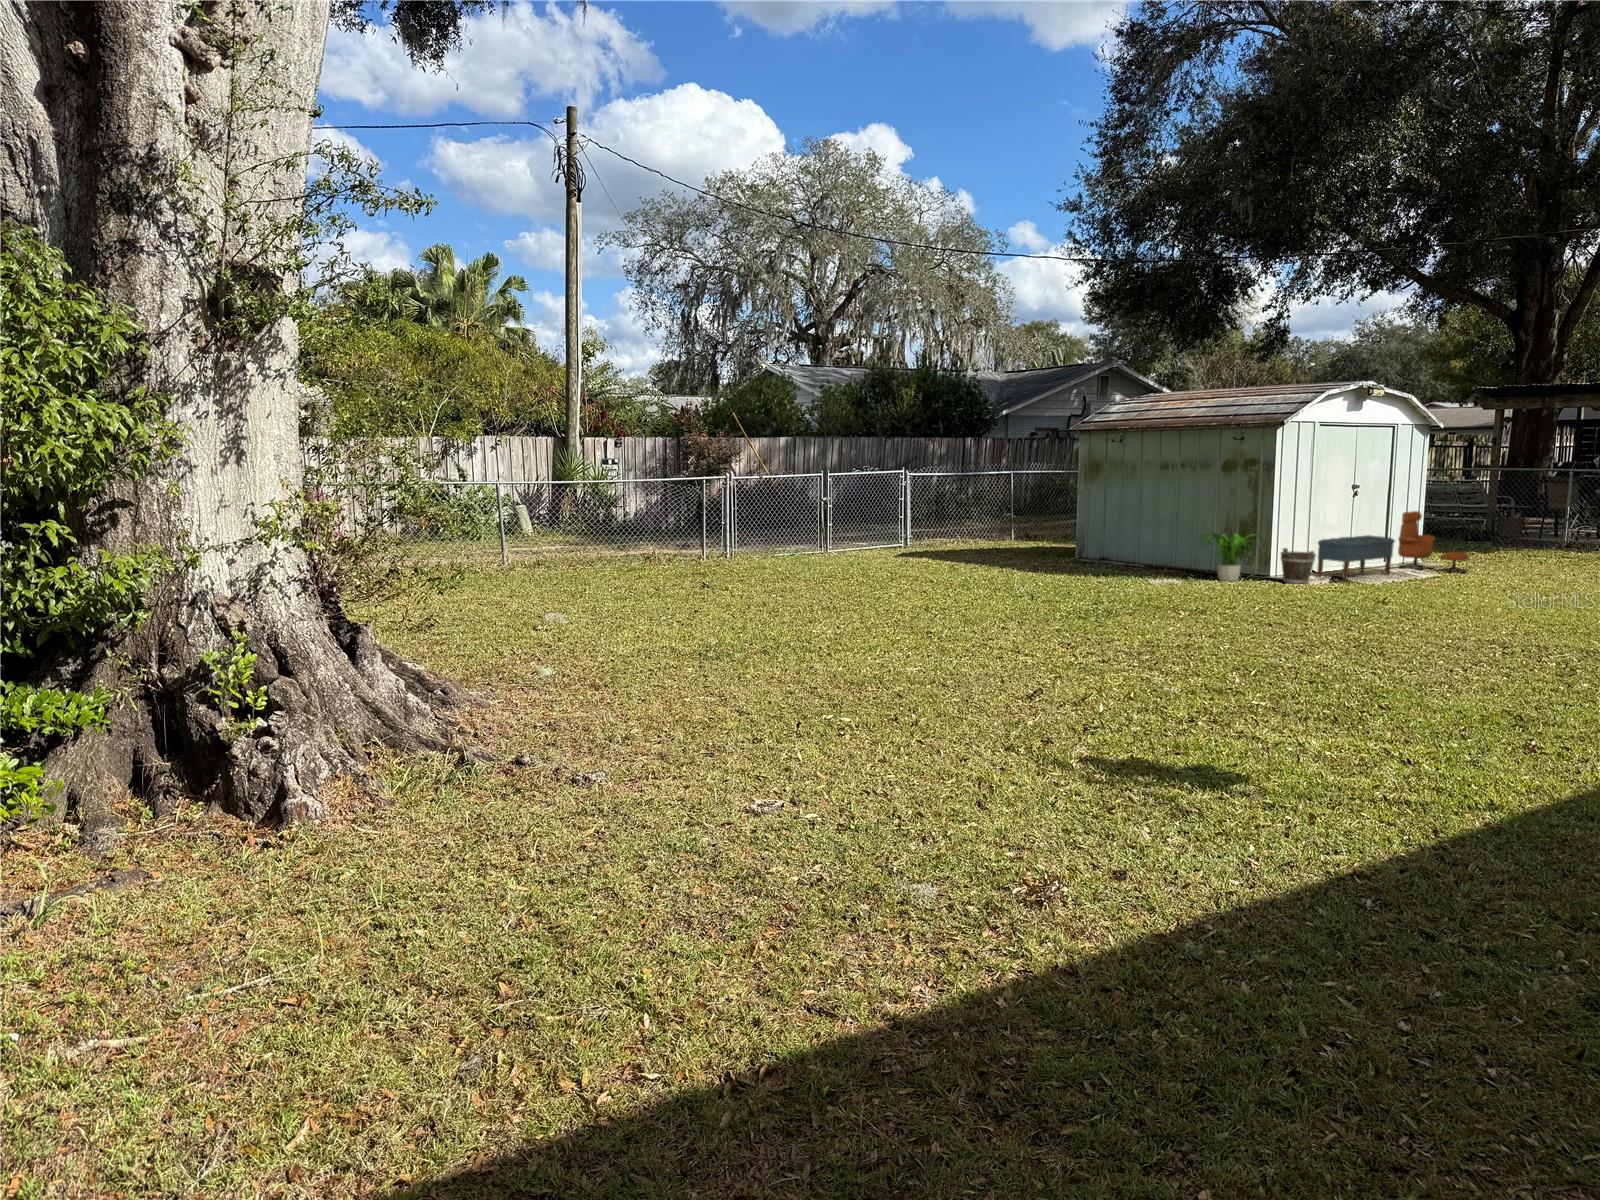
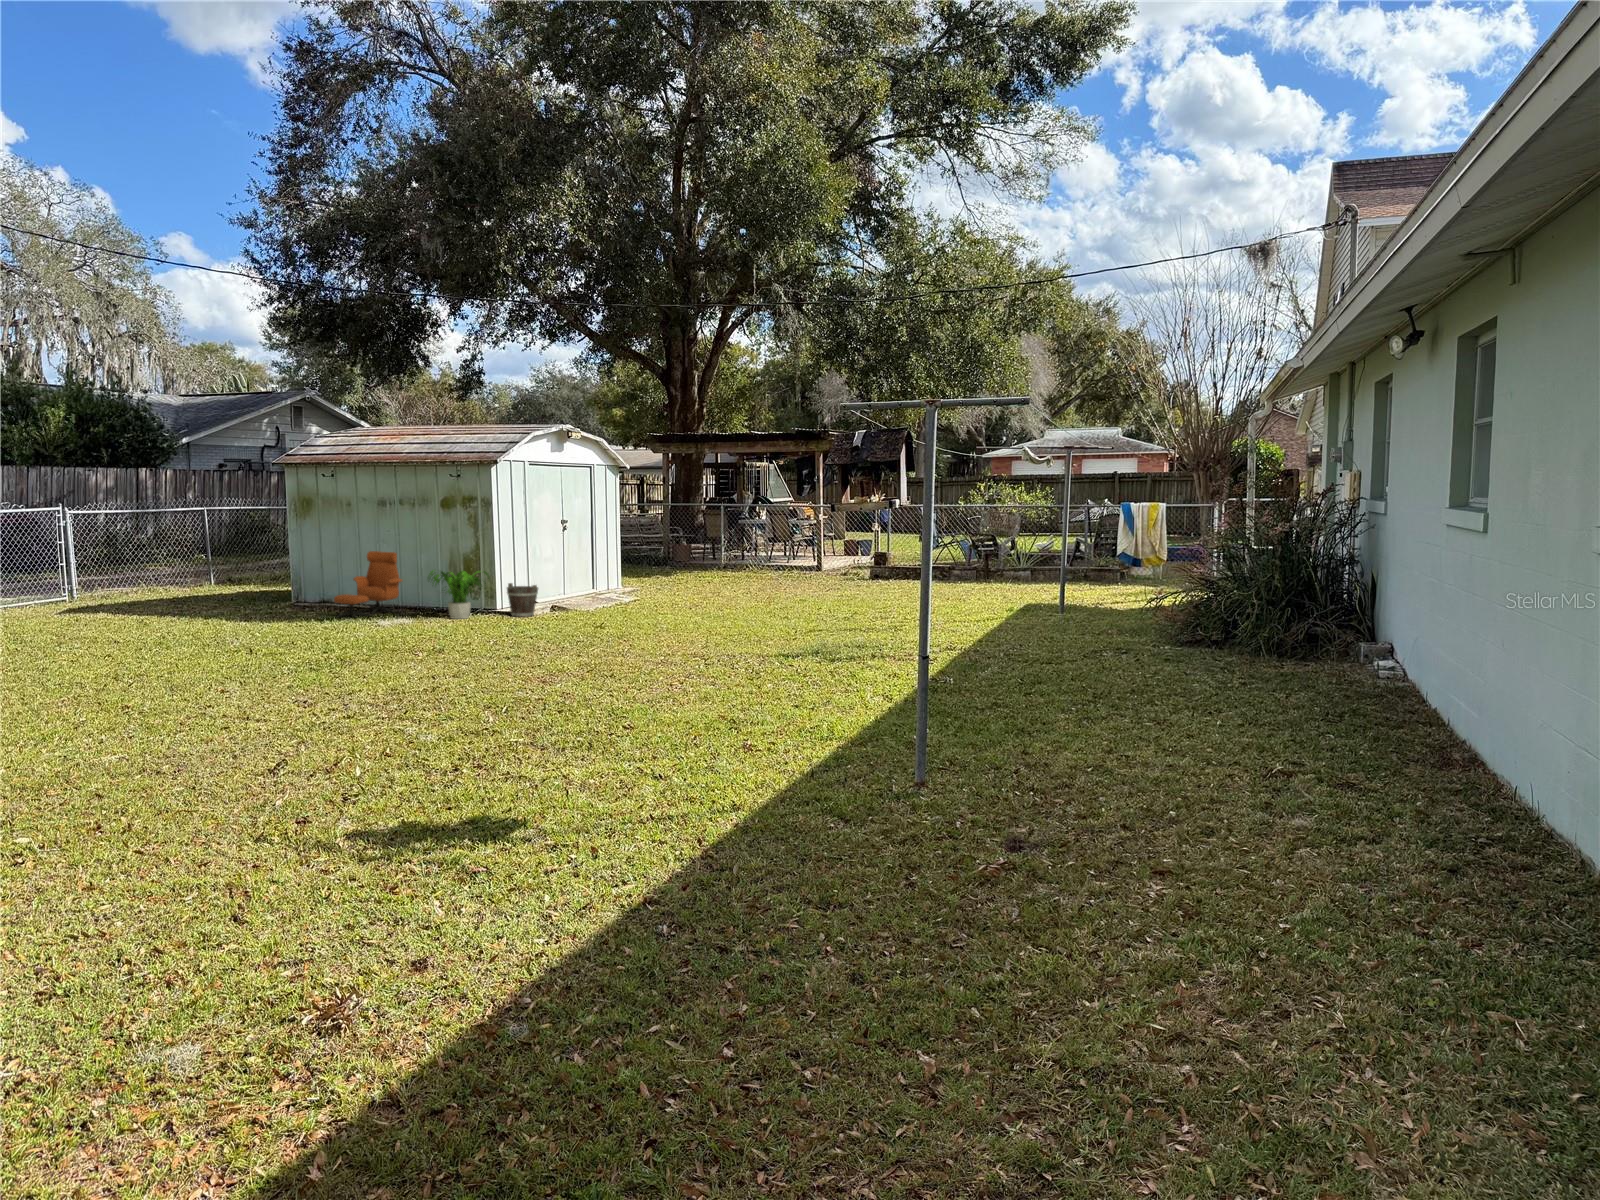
lounge chair: present [1398,511,1469,574] -> present [334,551,402,618]
bench: present [1317,535,1395,580] -> none [538,567,602,610]

